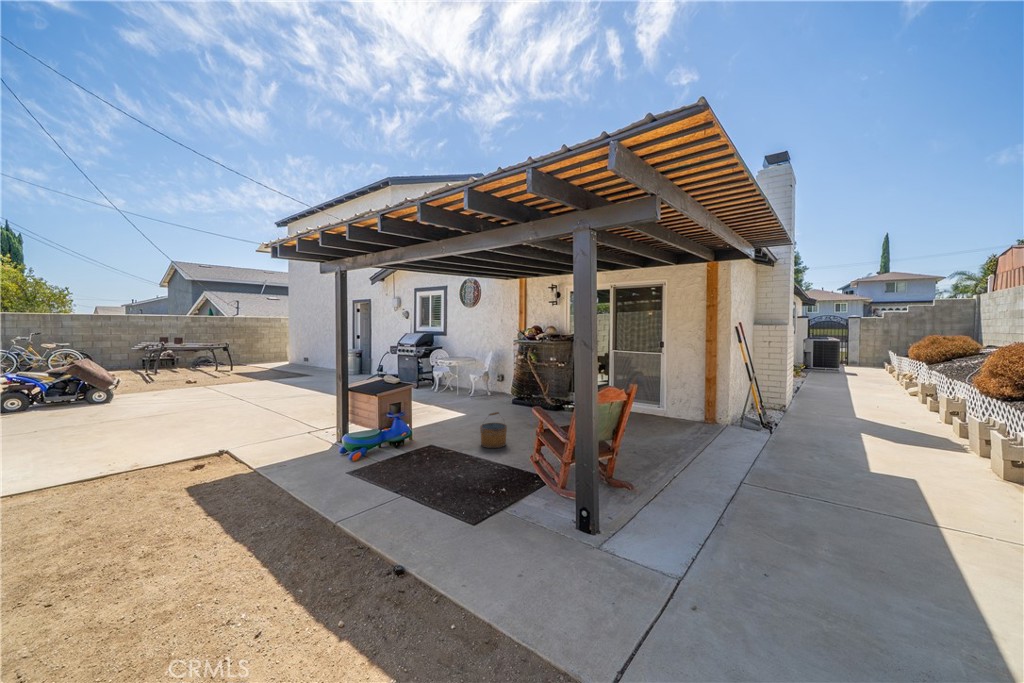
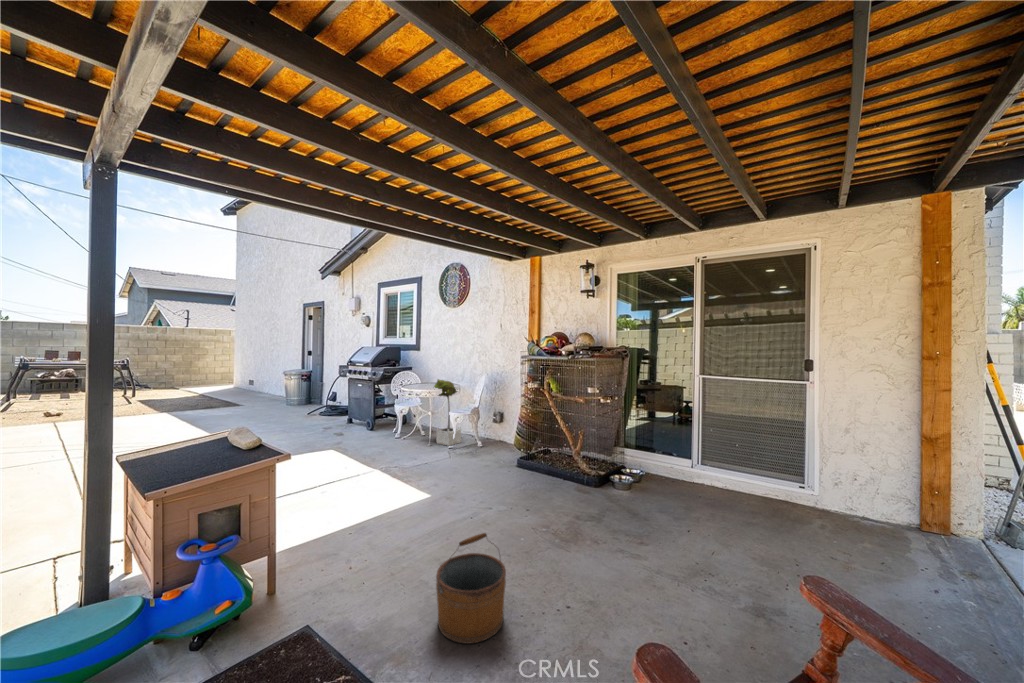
potted tree: none [460,354,478,396] -> present [434,379,461,446]

